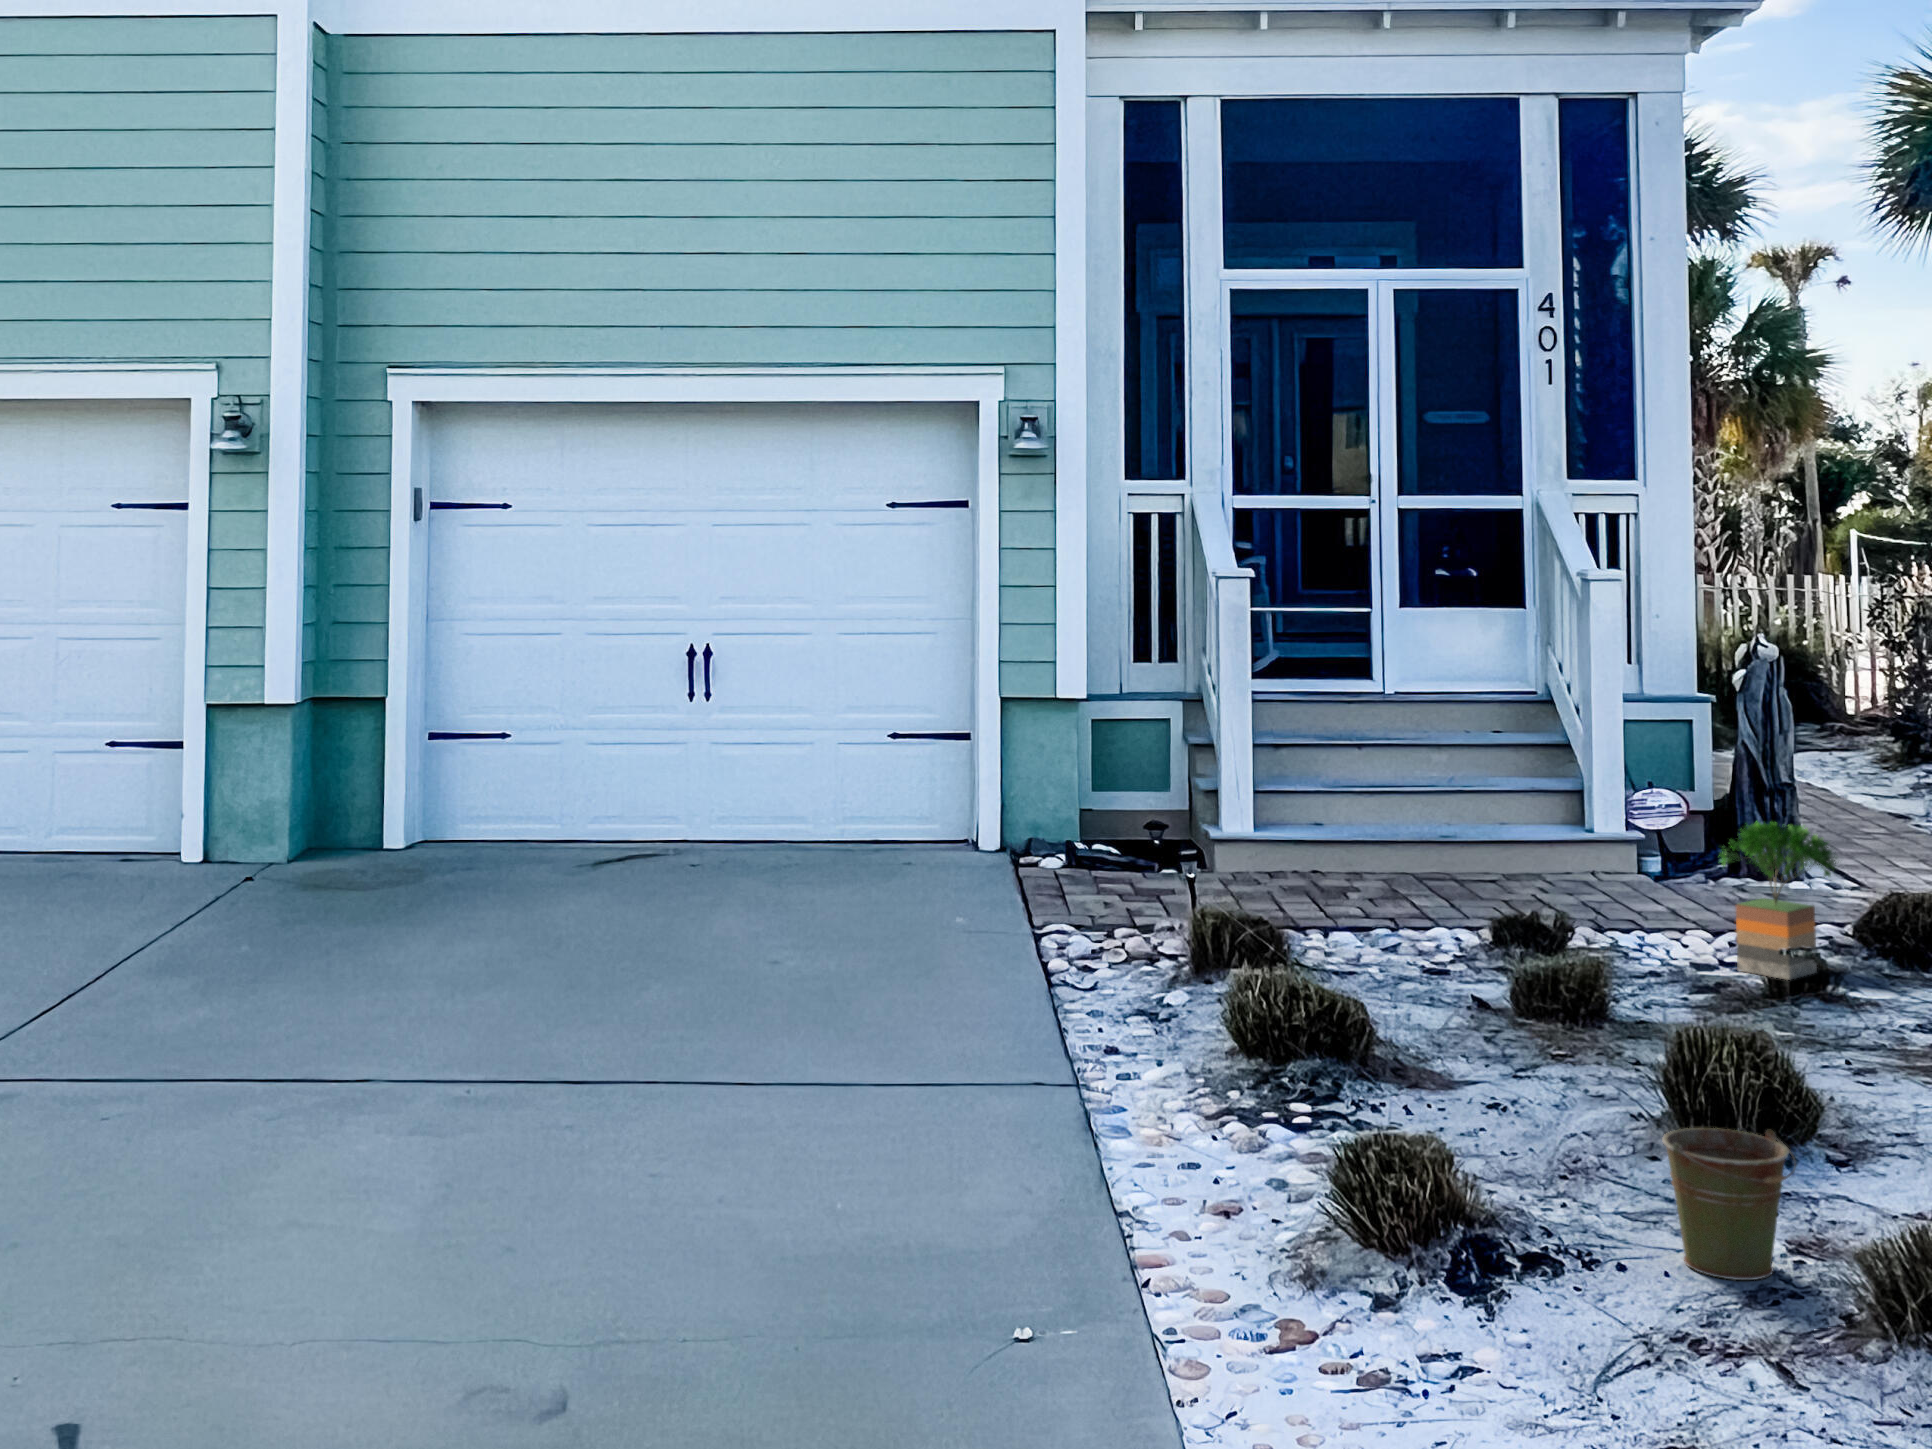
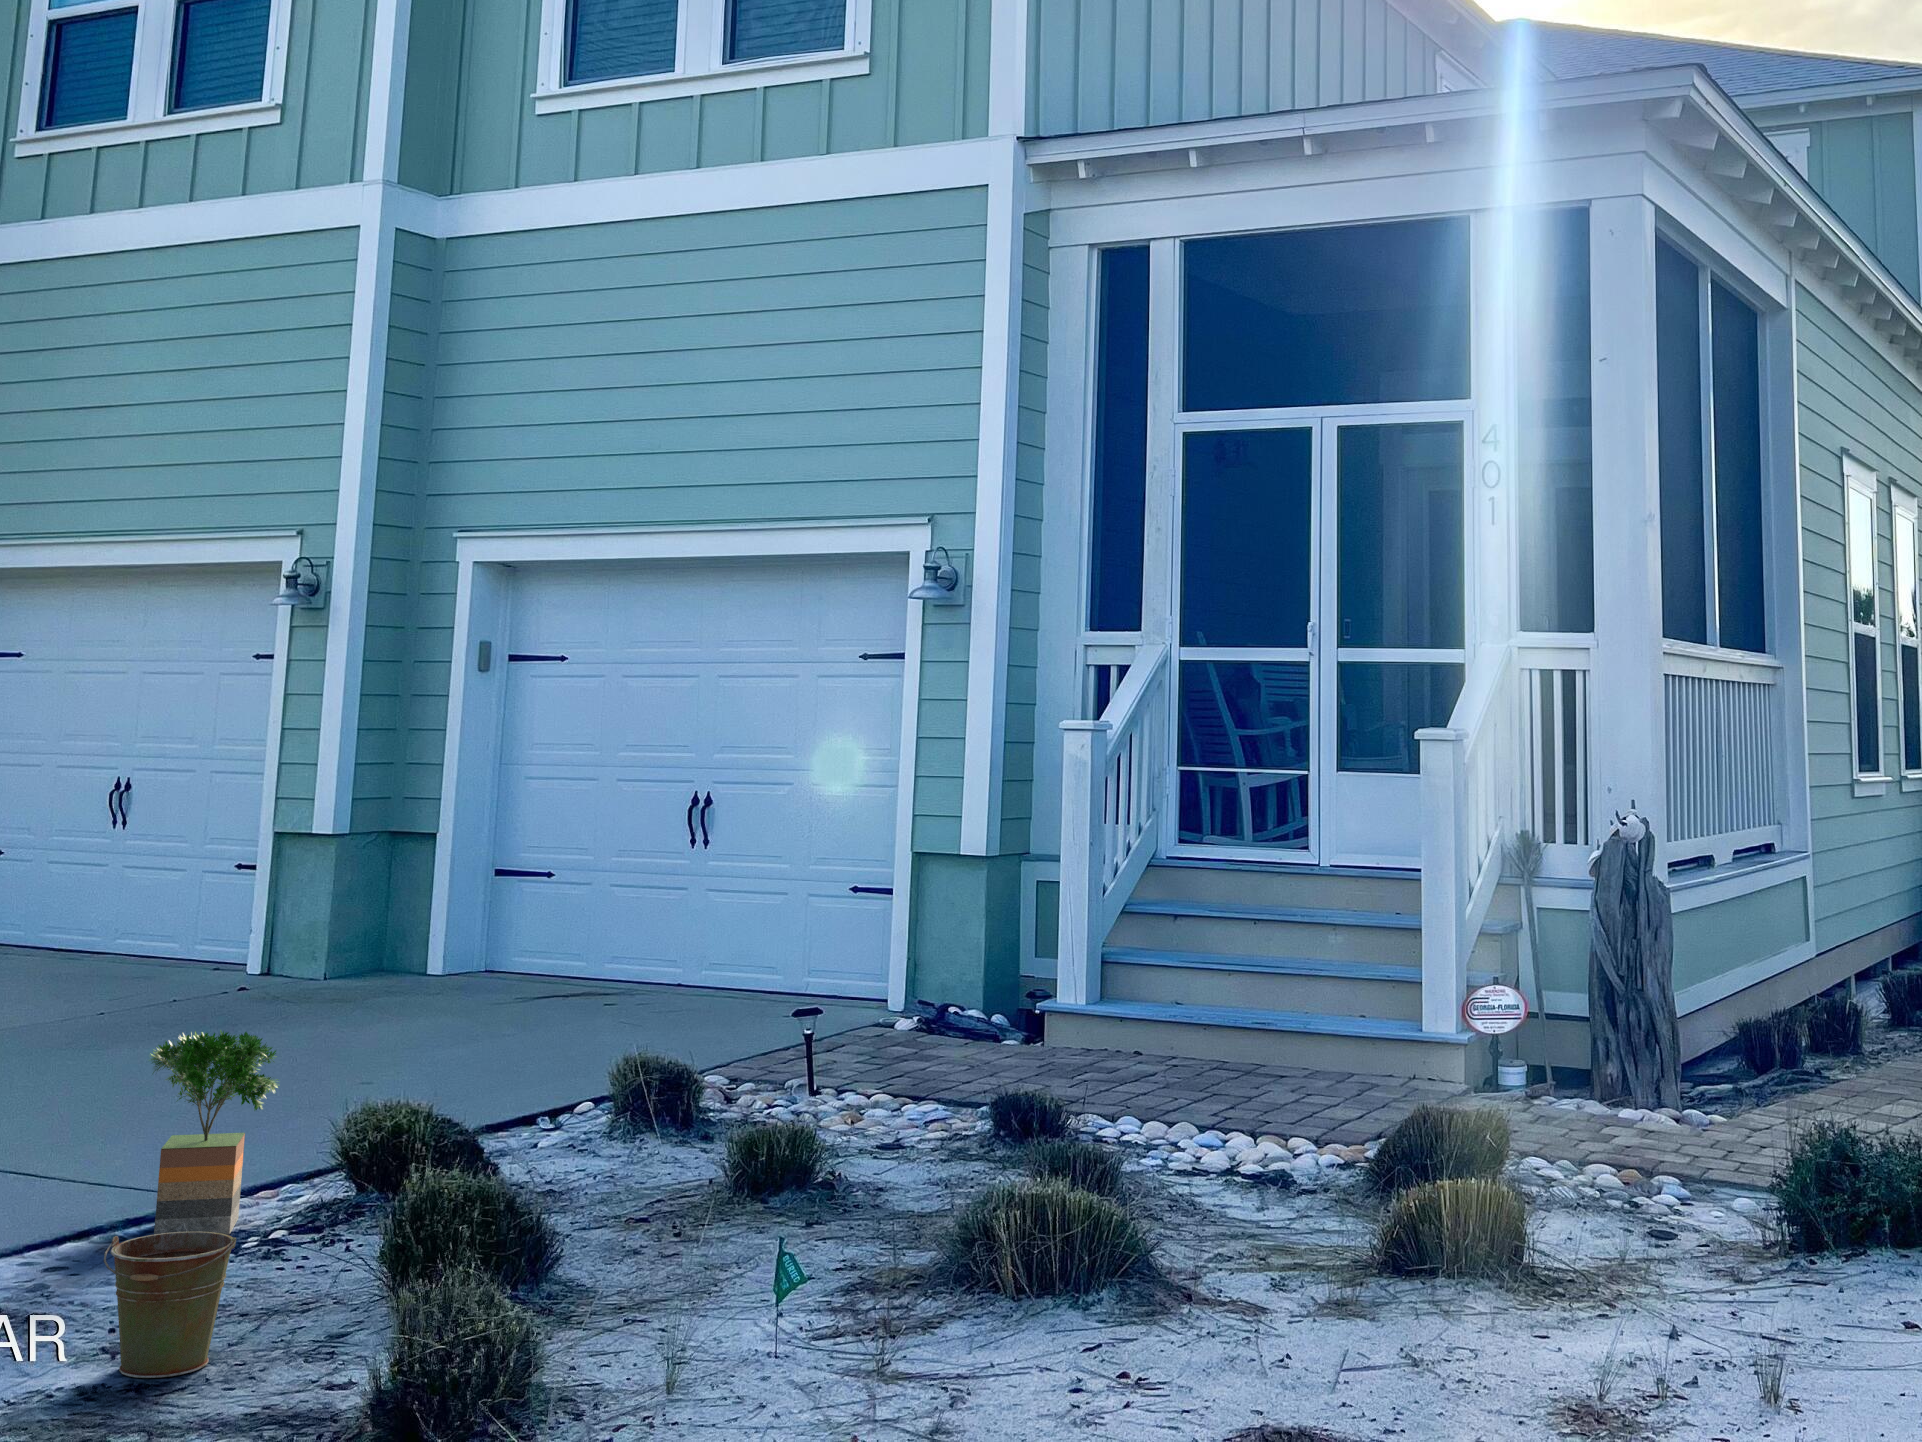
potted tree: present [1721,821,1837,980] -> present [149,1030,278,1235]

